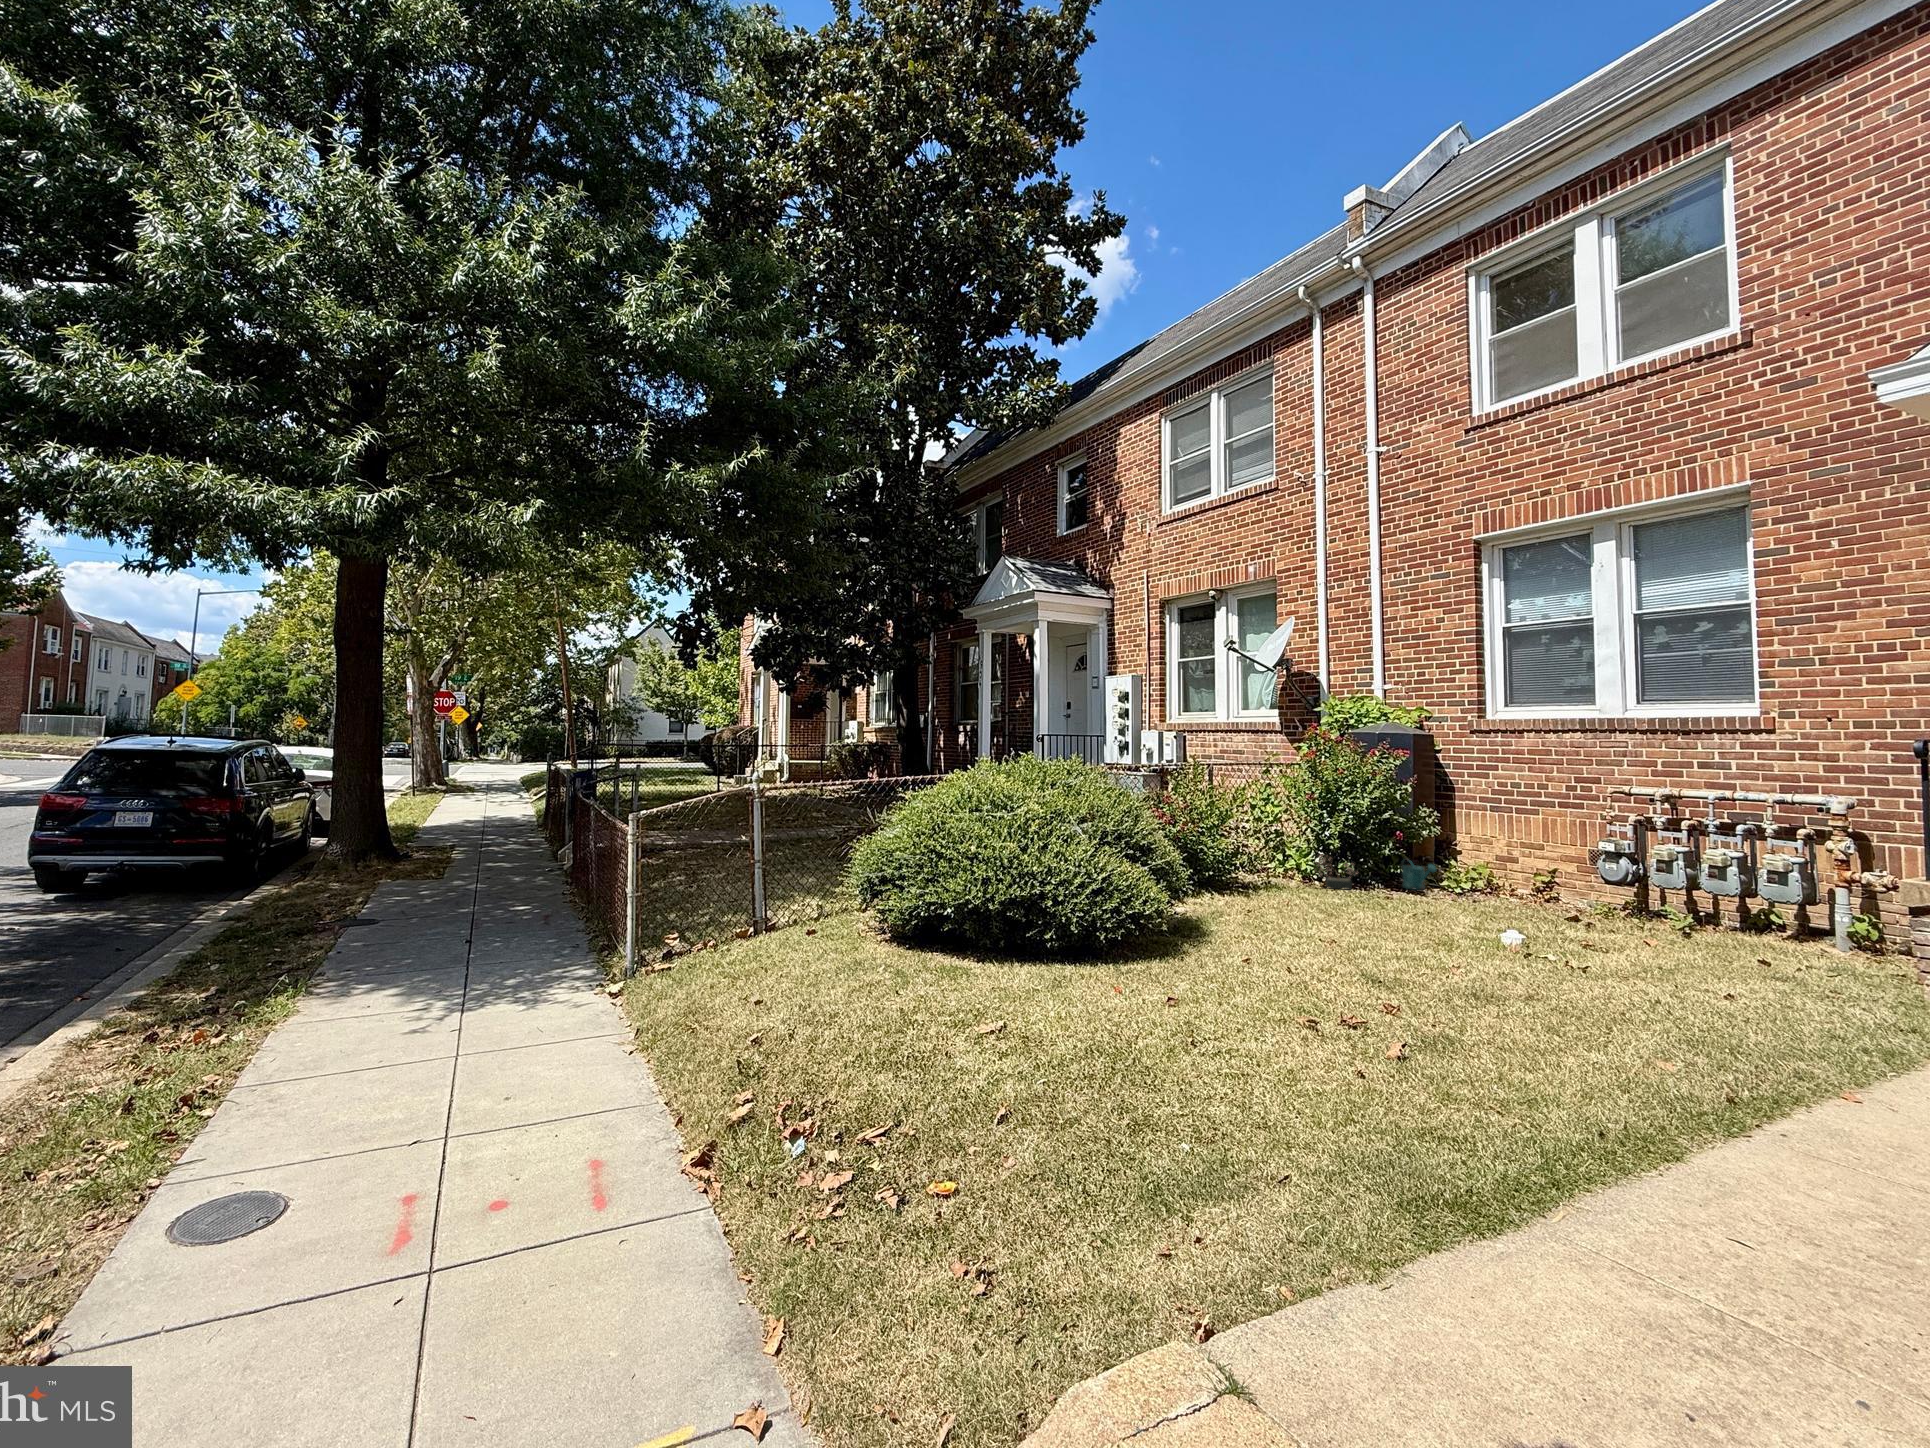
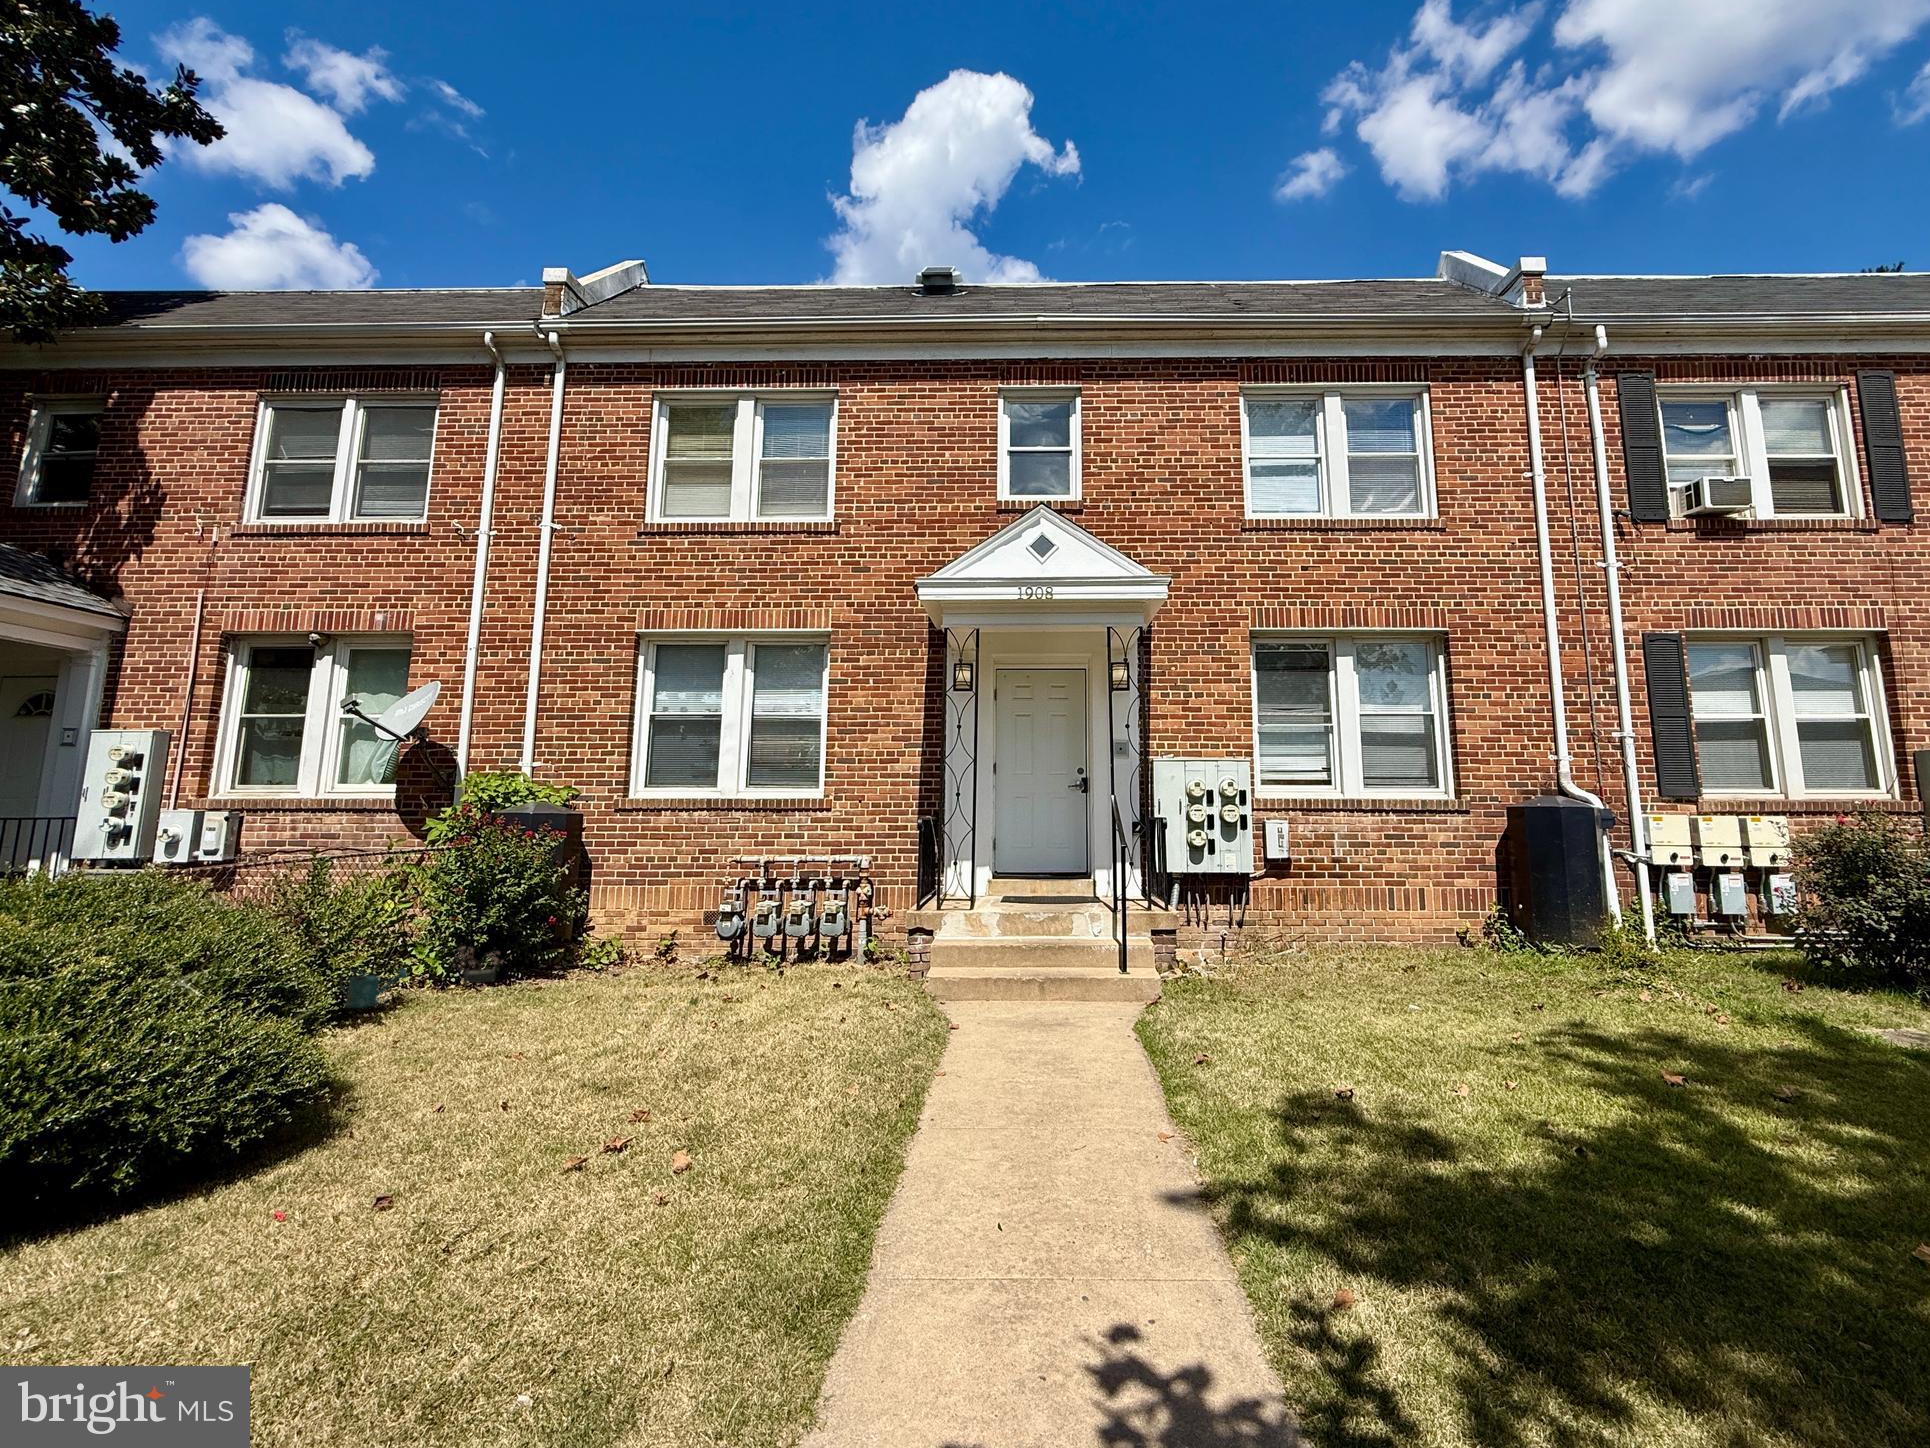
watering can: present [1401,860,1436,890] -> present [340,969,407,1008]

